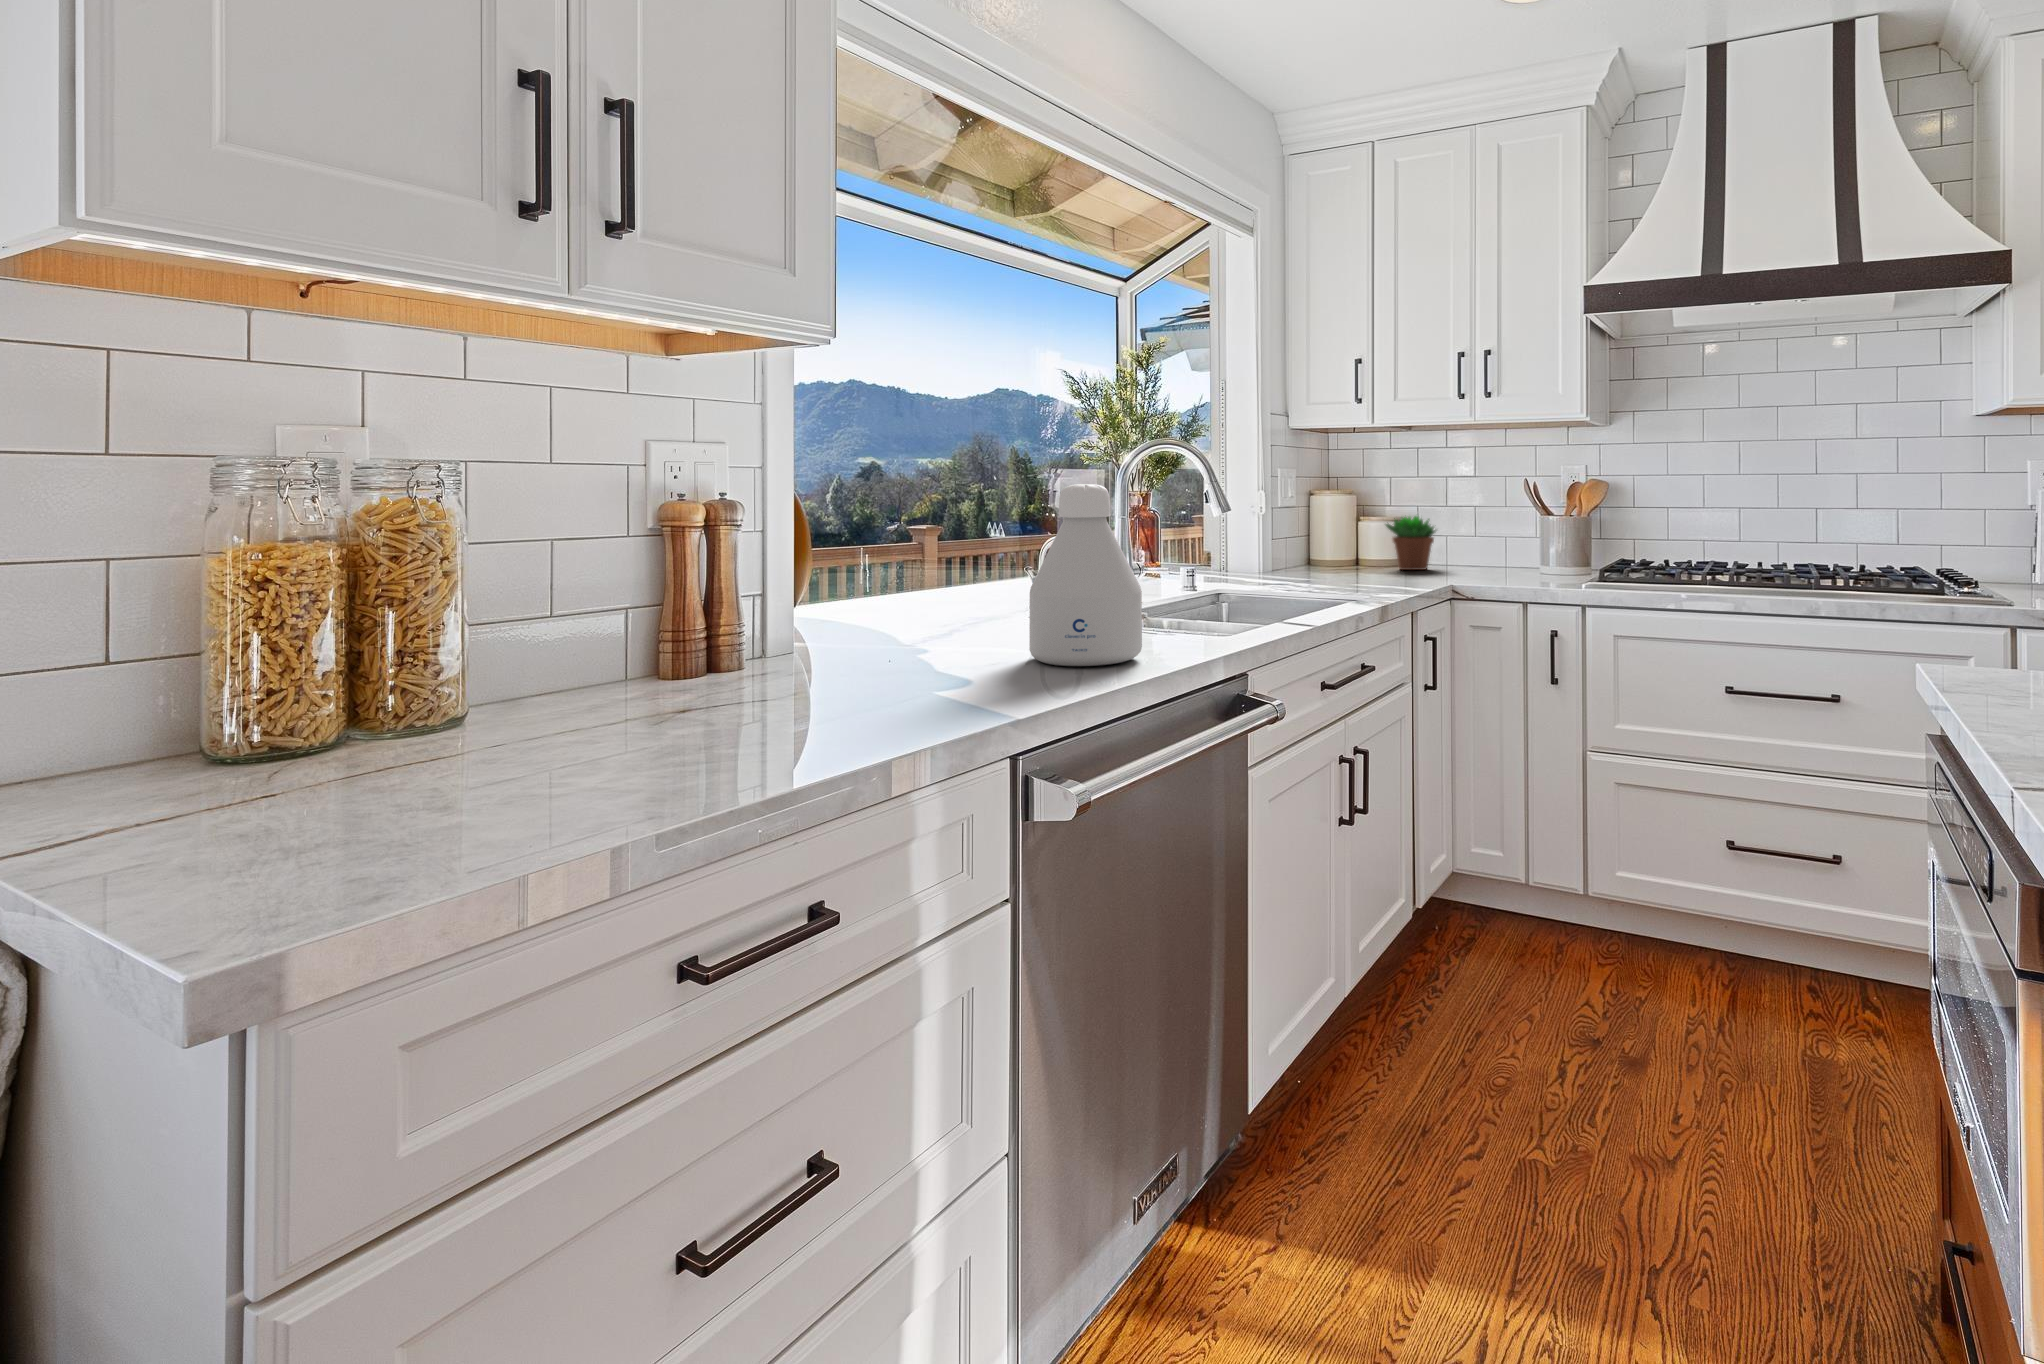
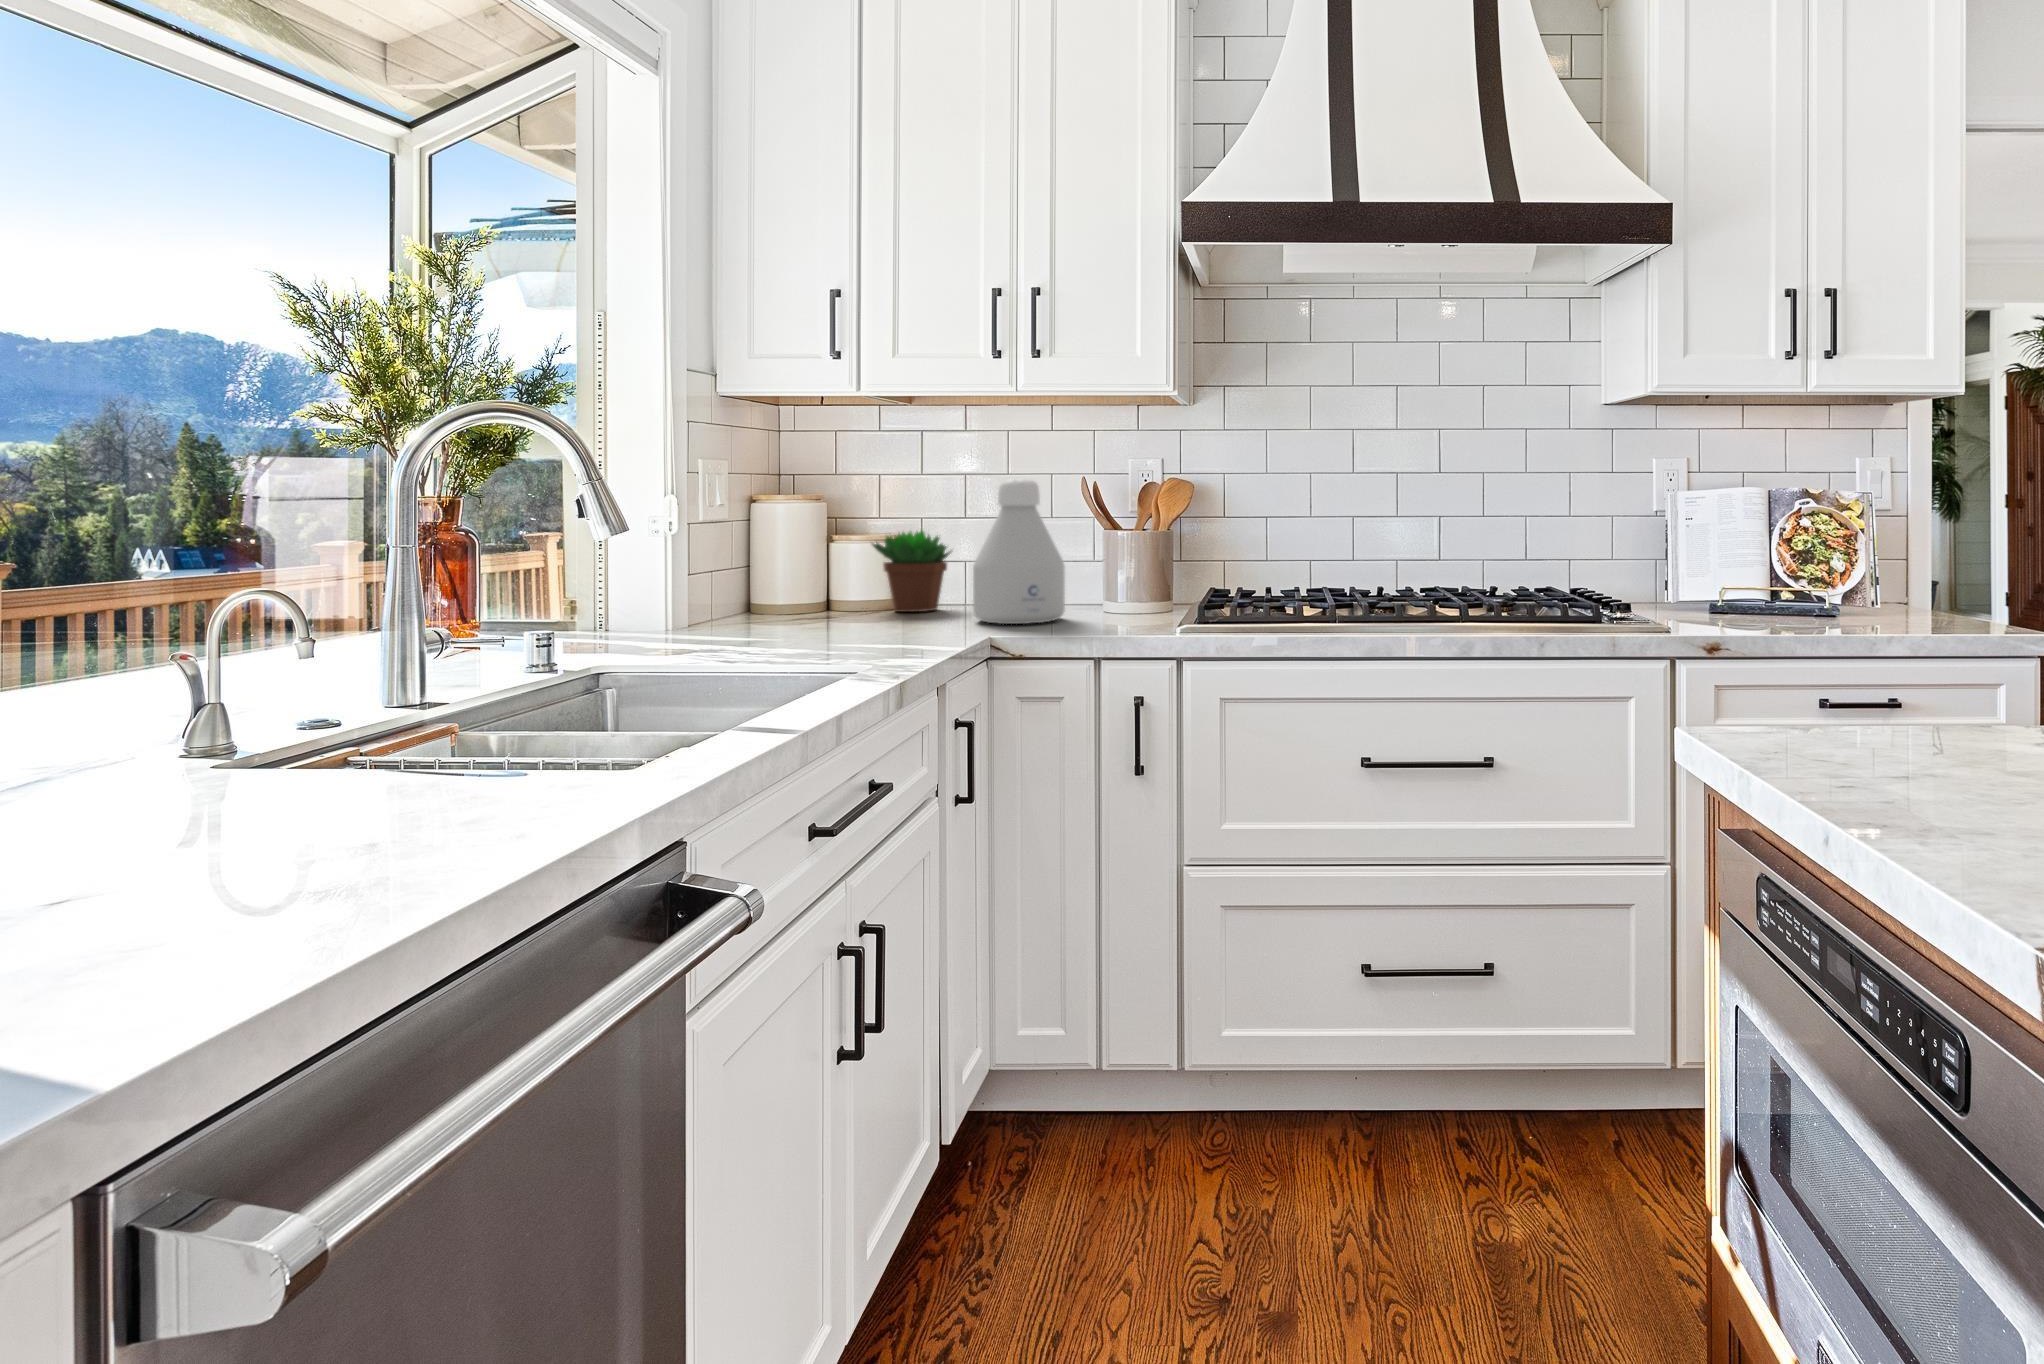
bottle: present [1029,484,1142,666] -> present [973,479,1065,624]

